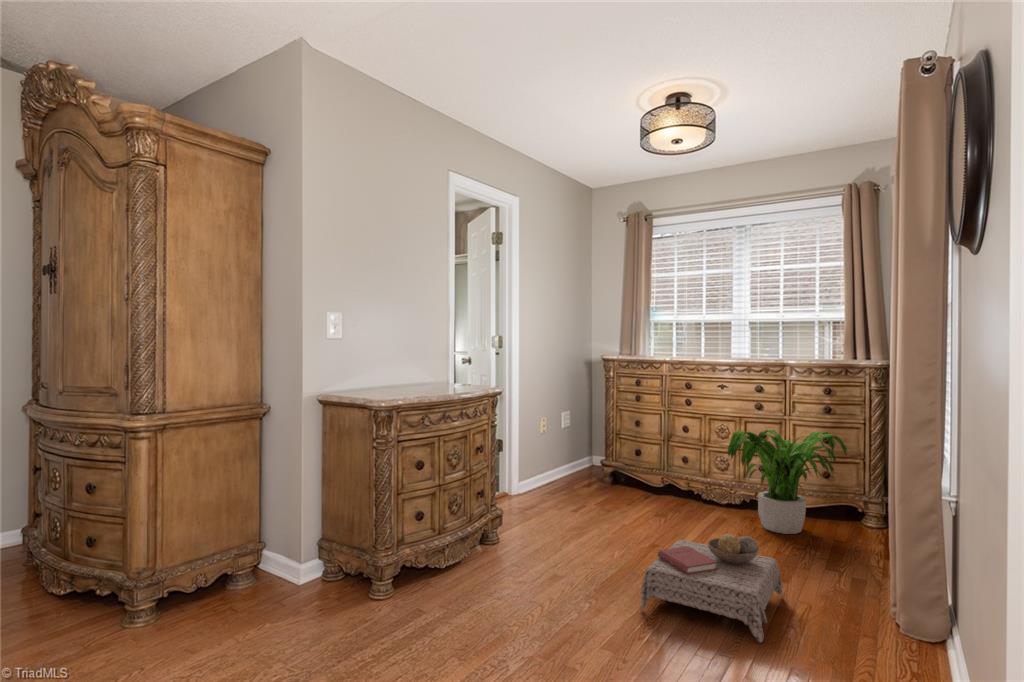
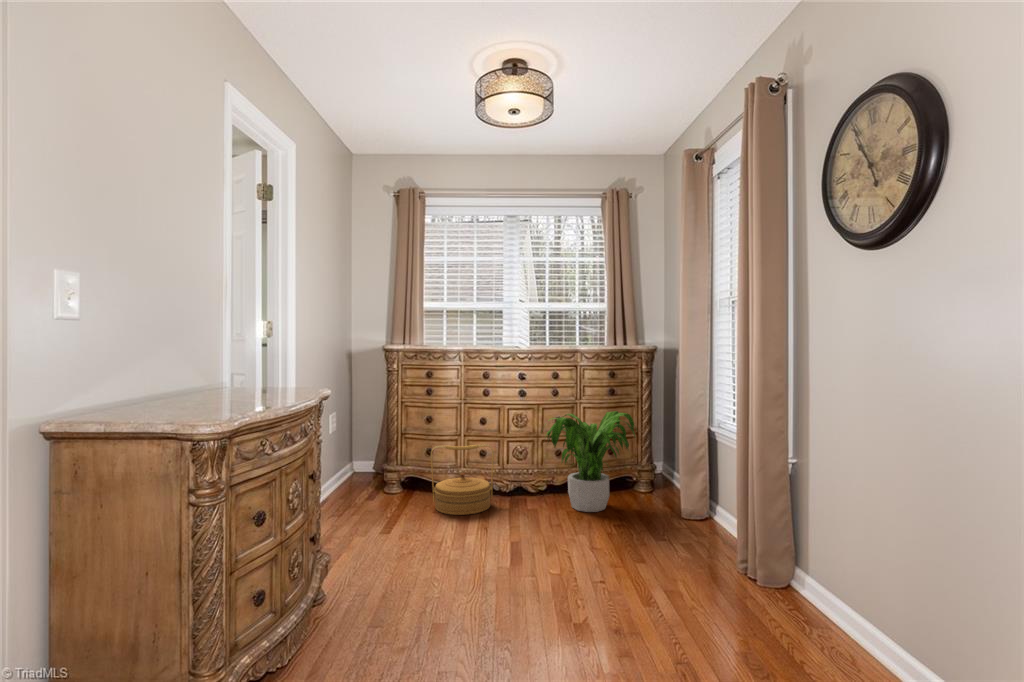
woven basket: none [628,446,686,512] -> present [431,444,494,515]
ottoman: present [641,534,783,643] -> none [552,523,699,636]

